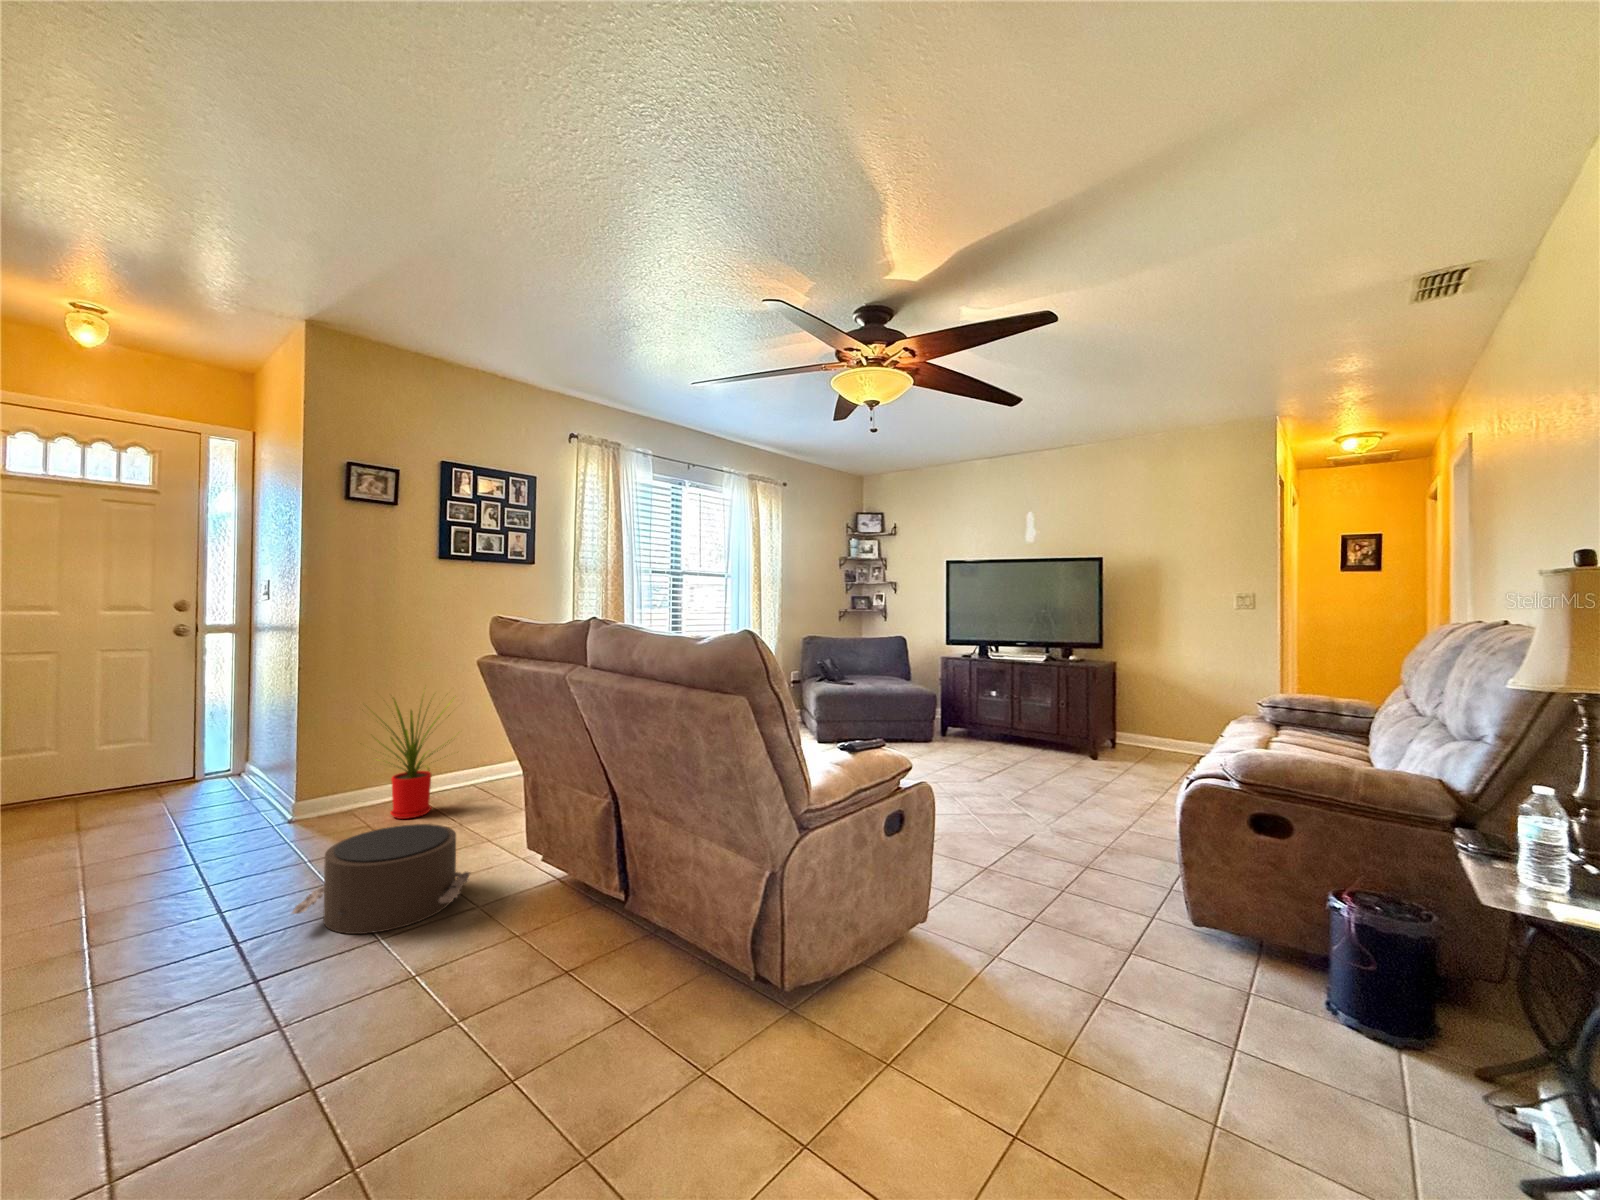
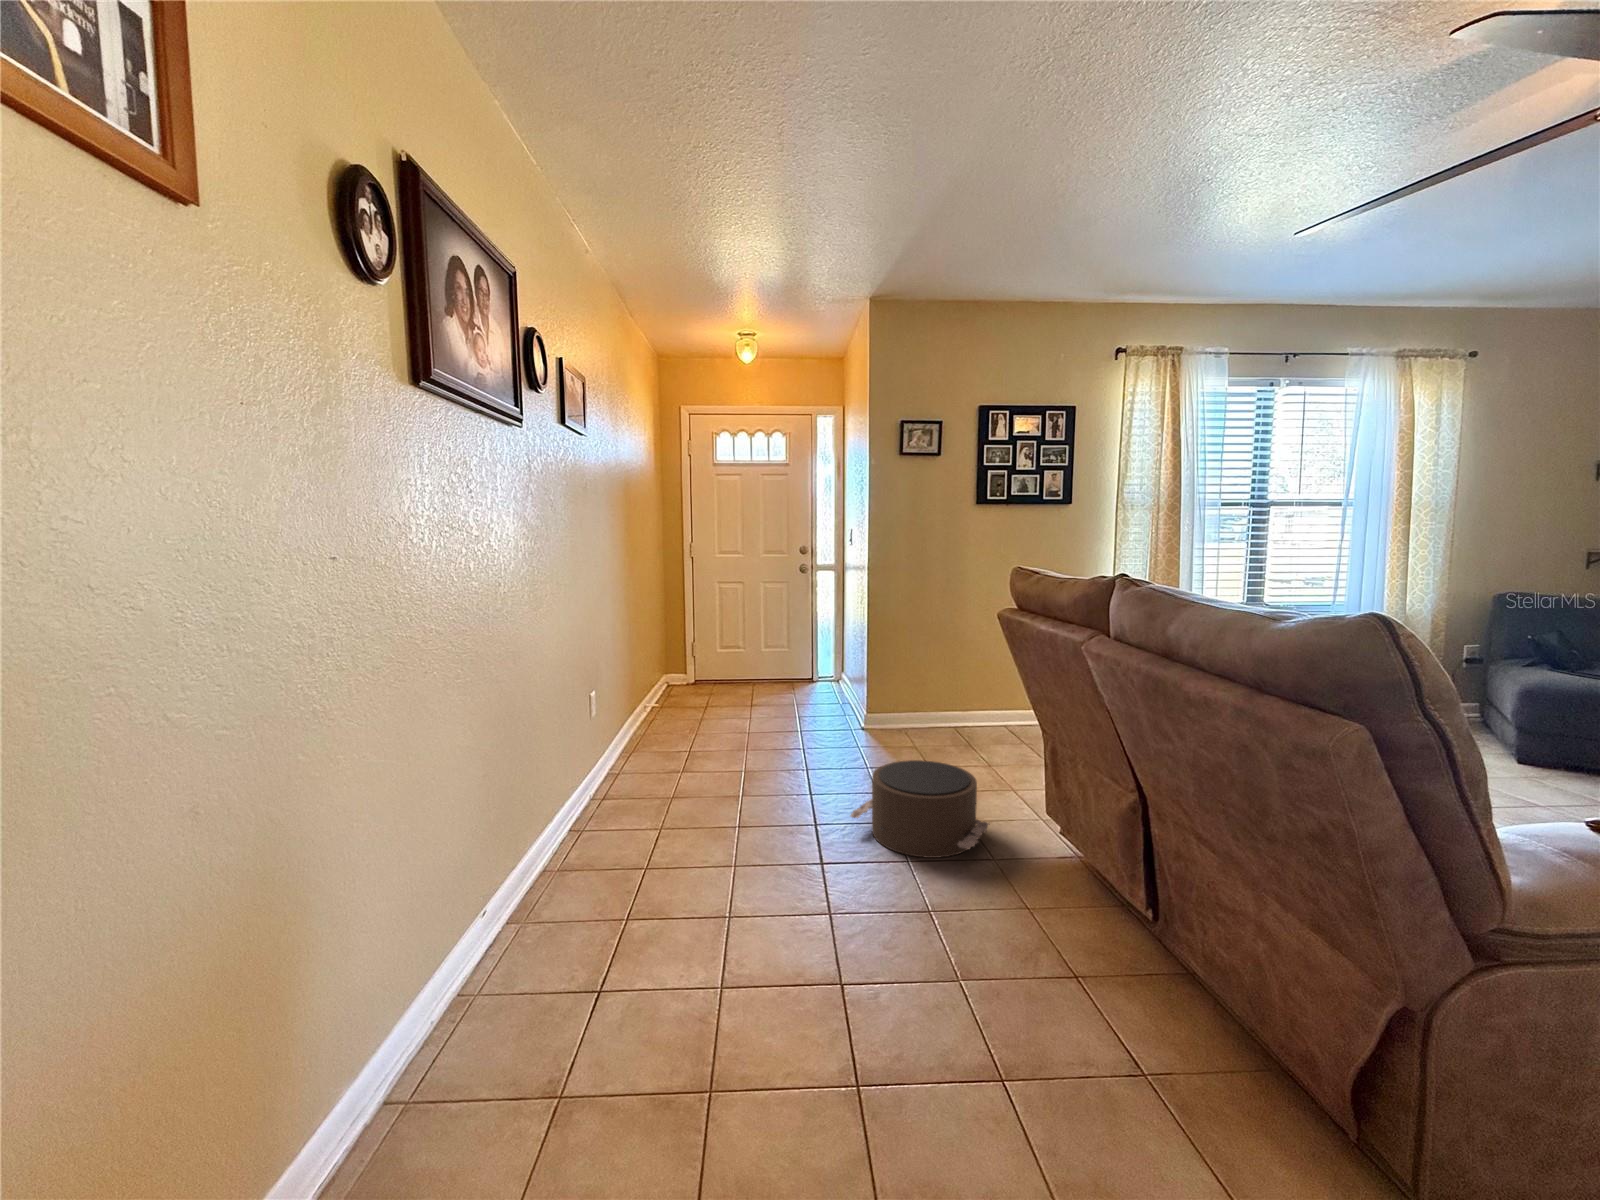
house plant: present [374,698,452,819] -> none [908,627,1000,750]

